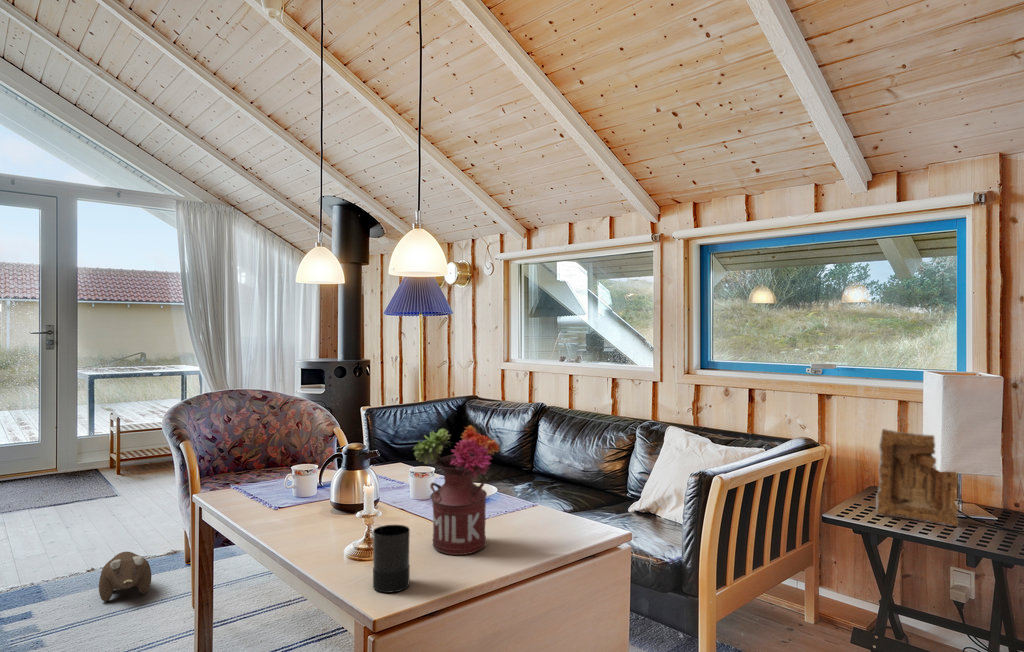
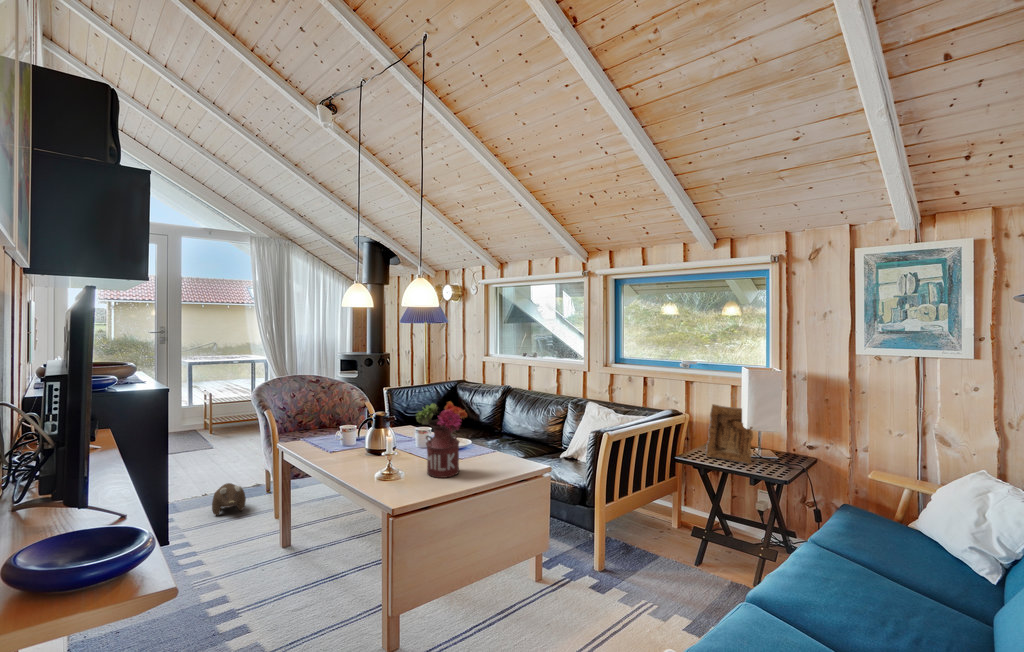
candle: present [369,525,410,593] -> none [388,458,412,496]

